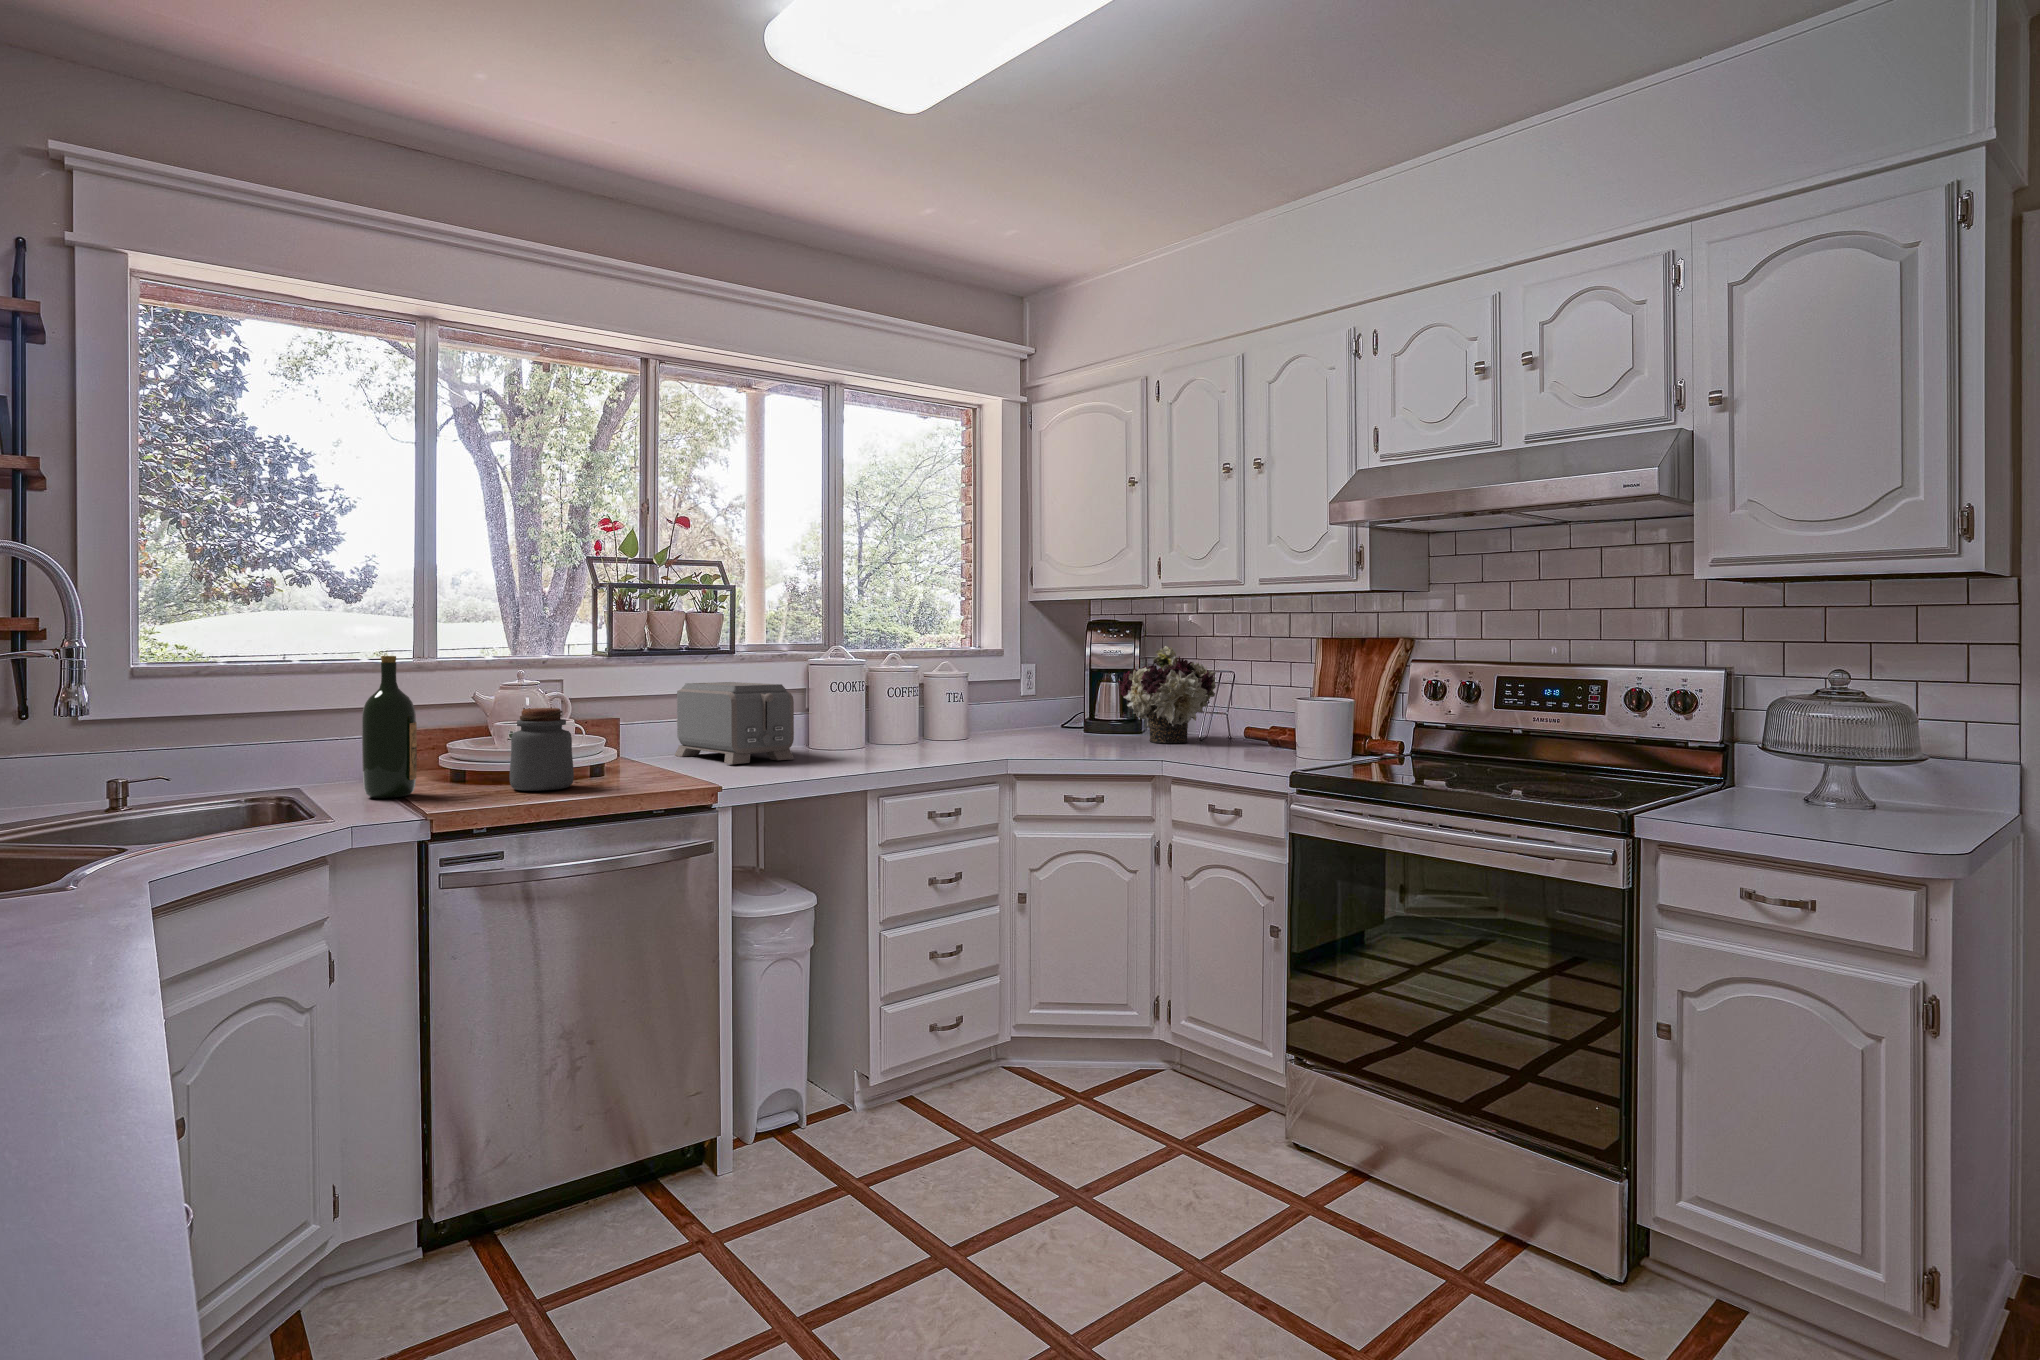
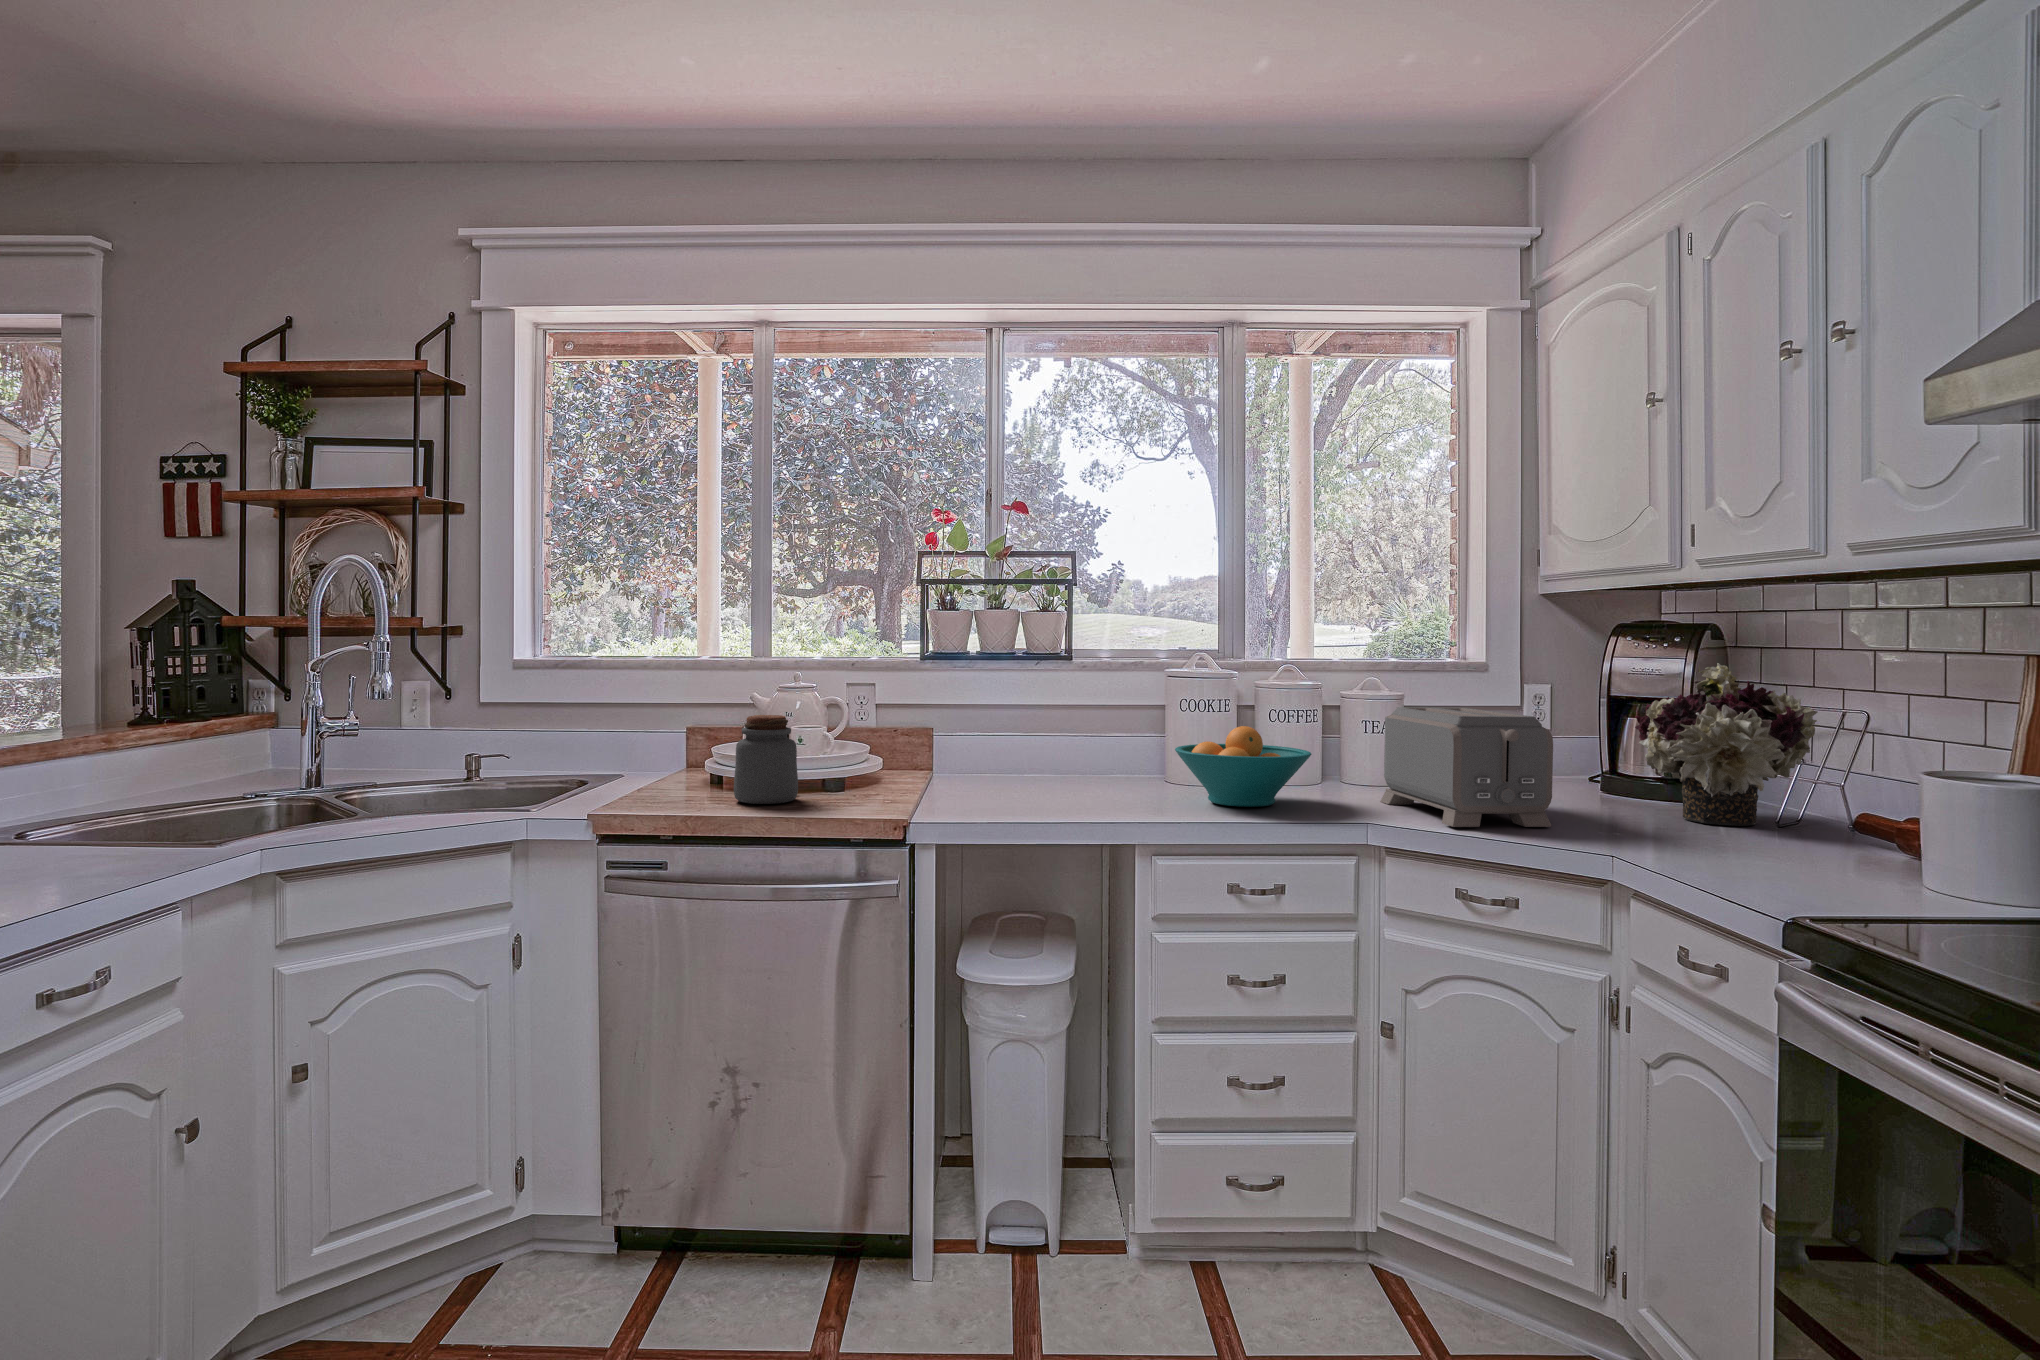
wine bottle: present [362,656,417,798] -> none [616,657,665,796]
toaster: present [675,682,794,764] -> present [1380,707,1553,827]
fruit bowl: none [859,699,959,758] -> present [1175,726,1311,807]

